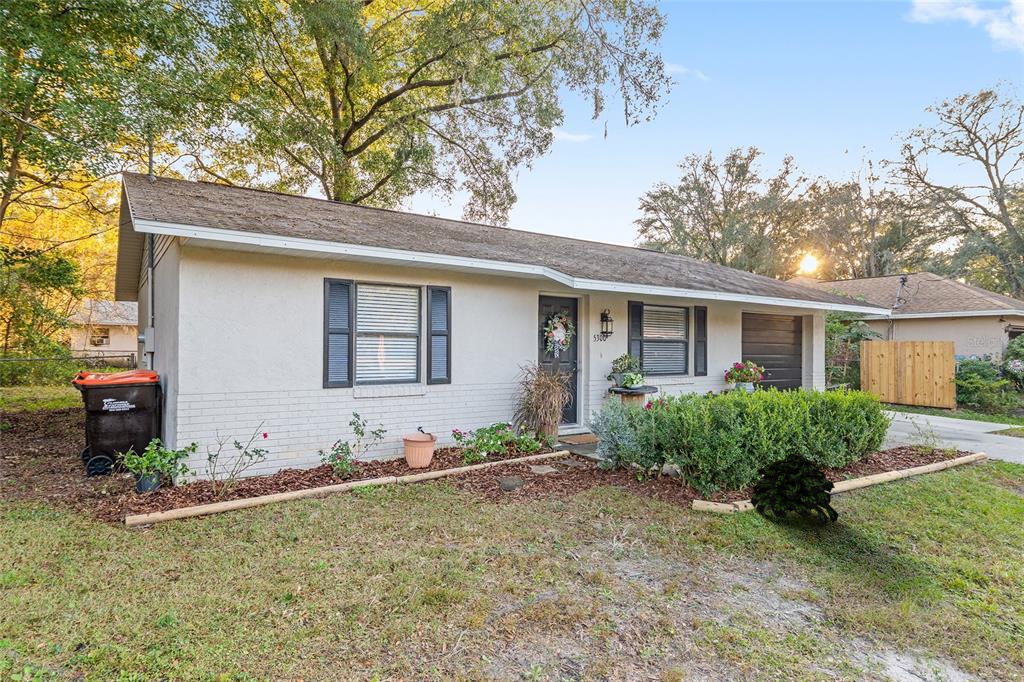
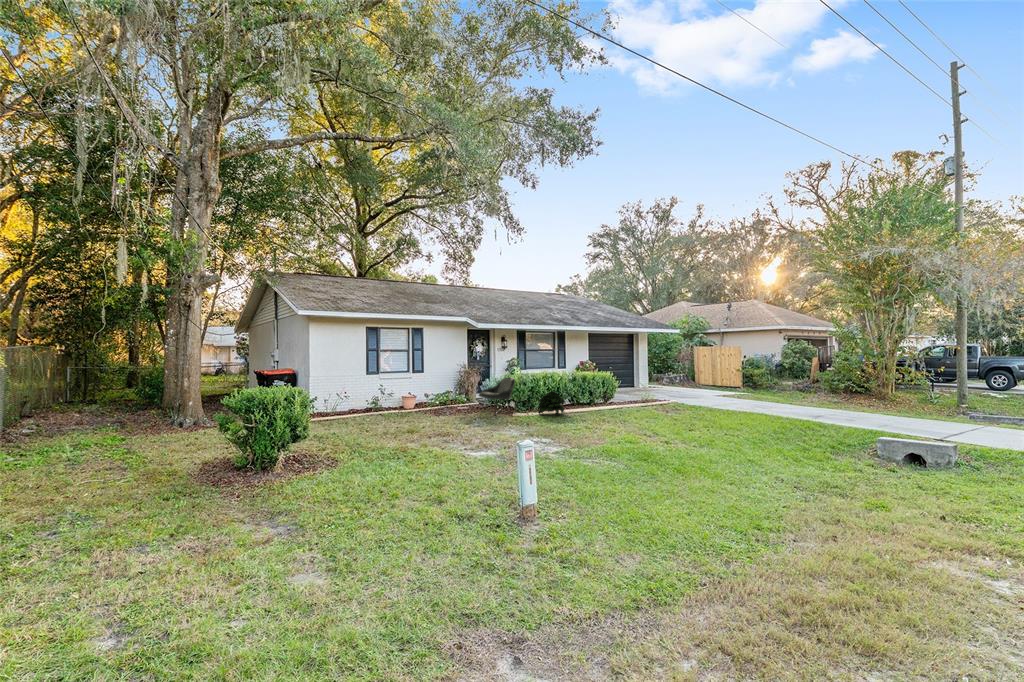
lounge chair: none [595,410,695,520] -> present [479,378,516,415]

